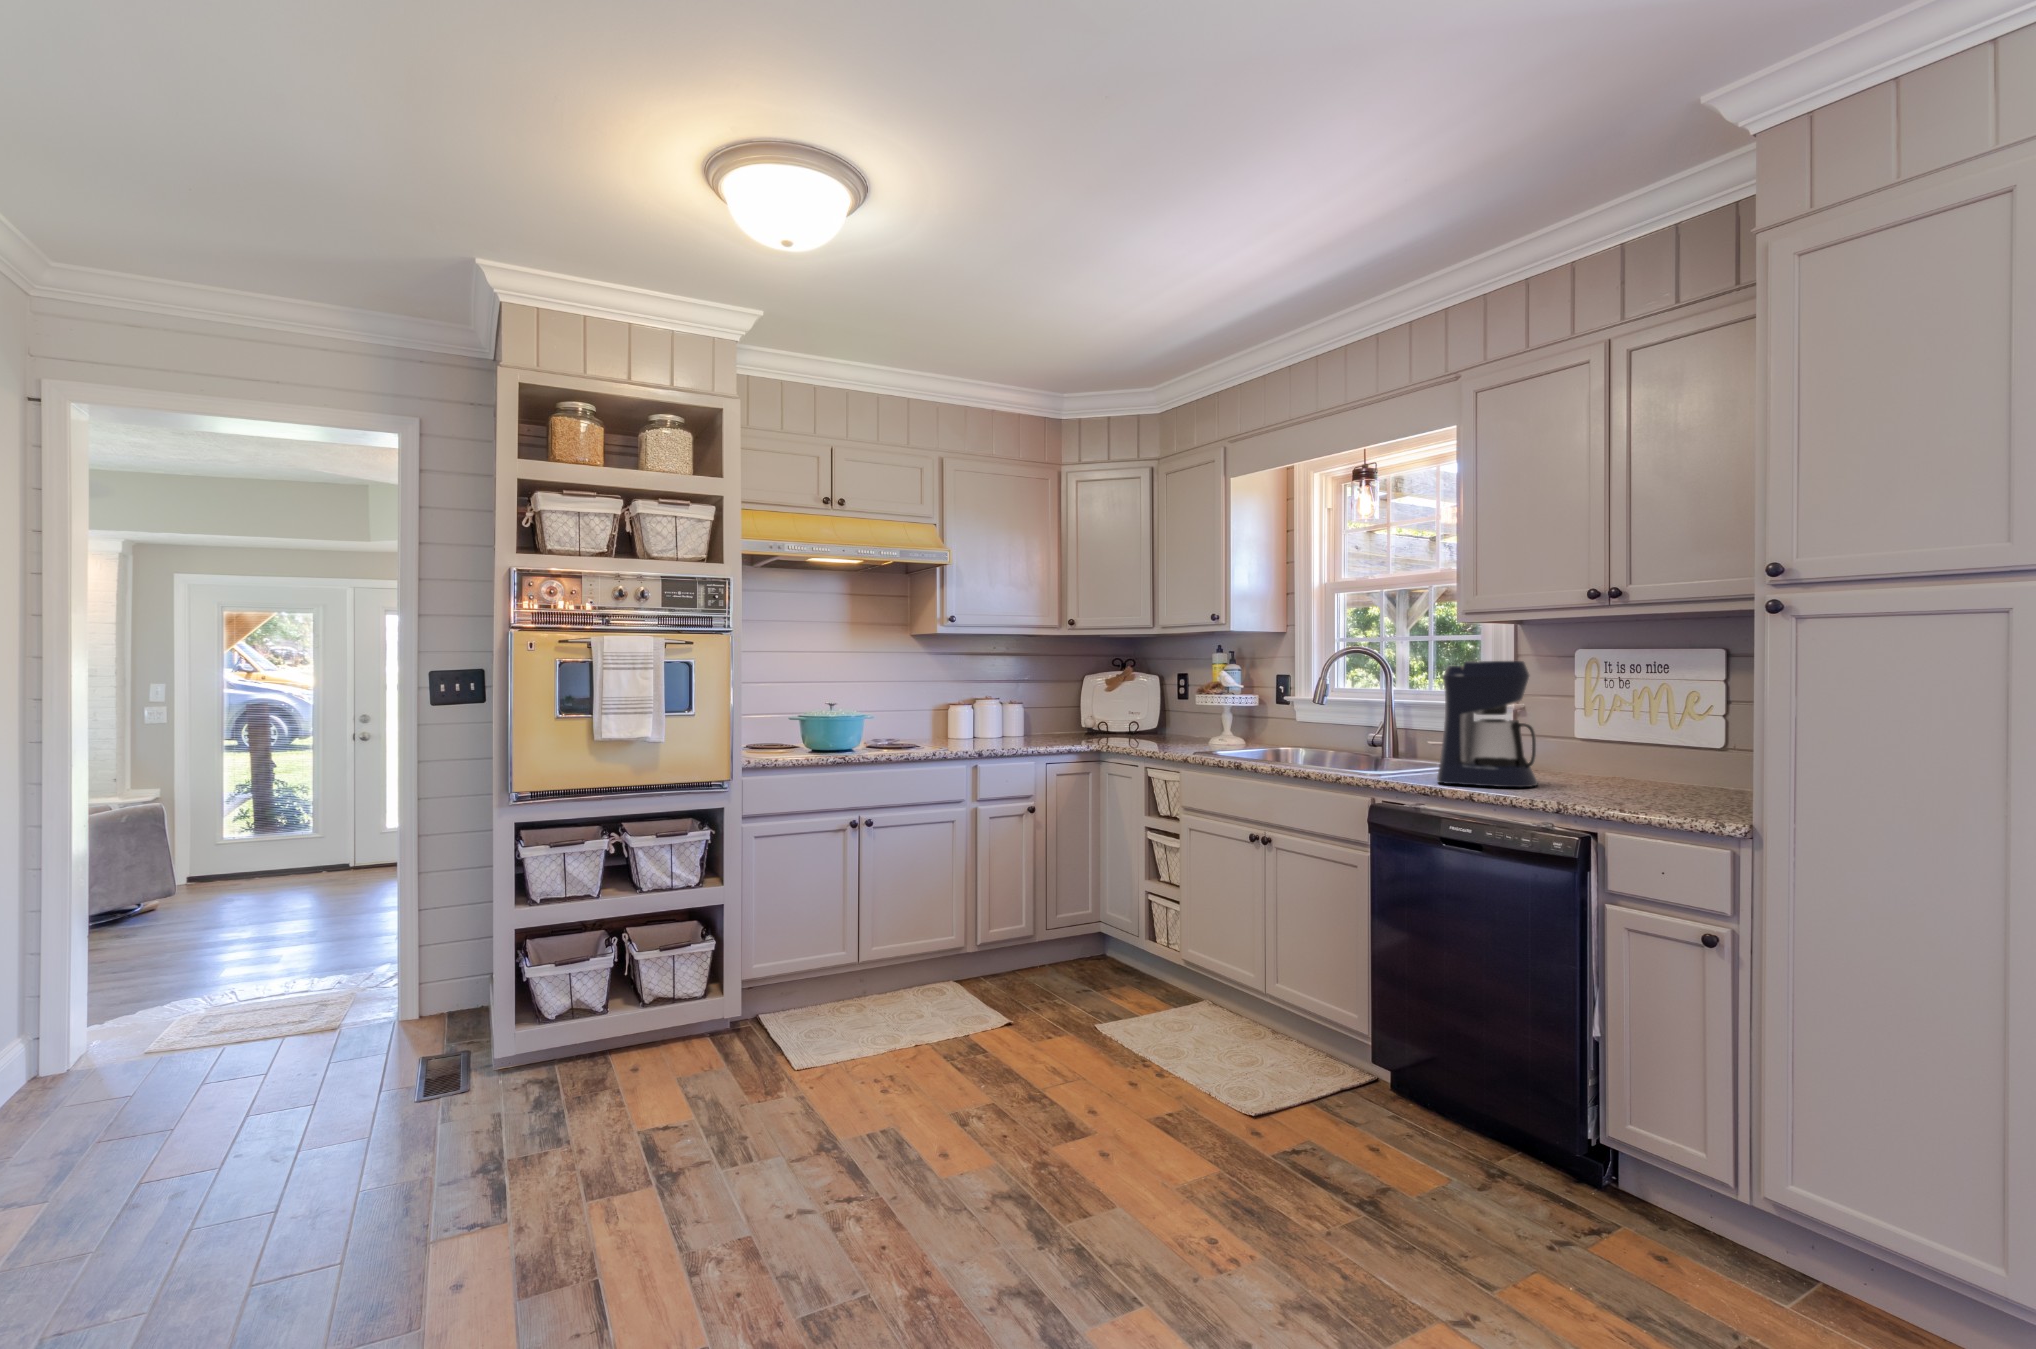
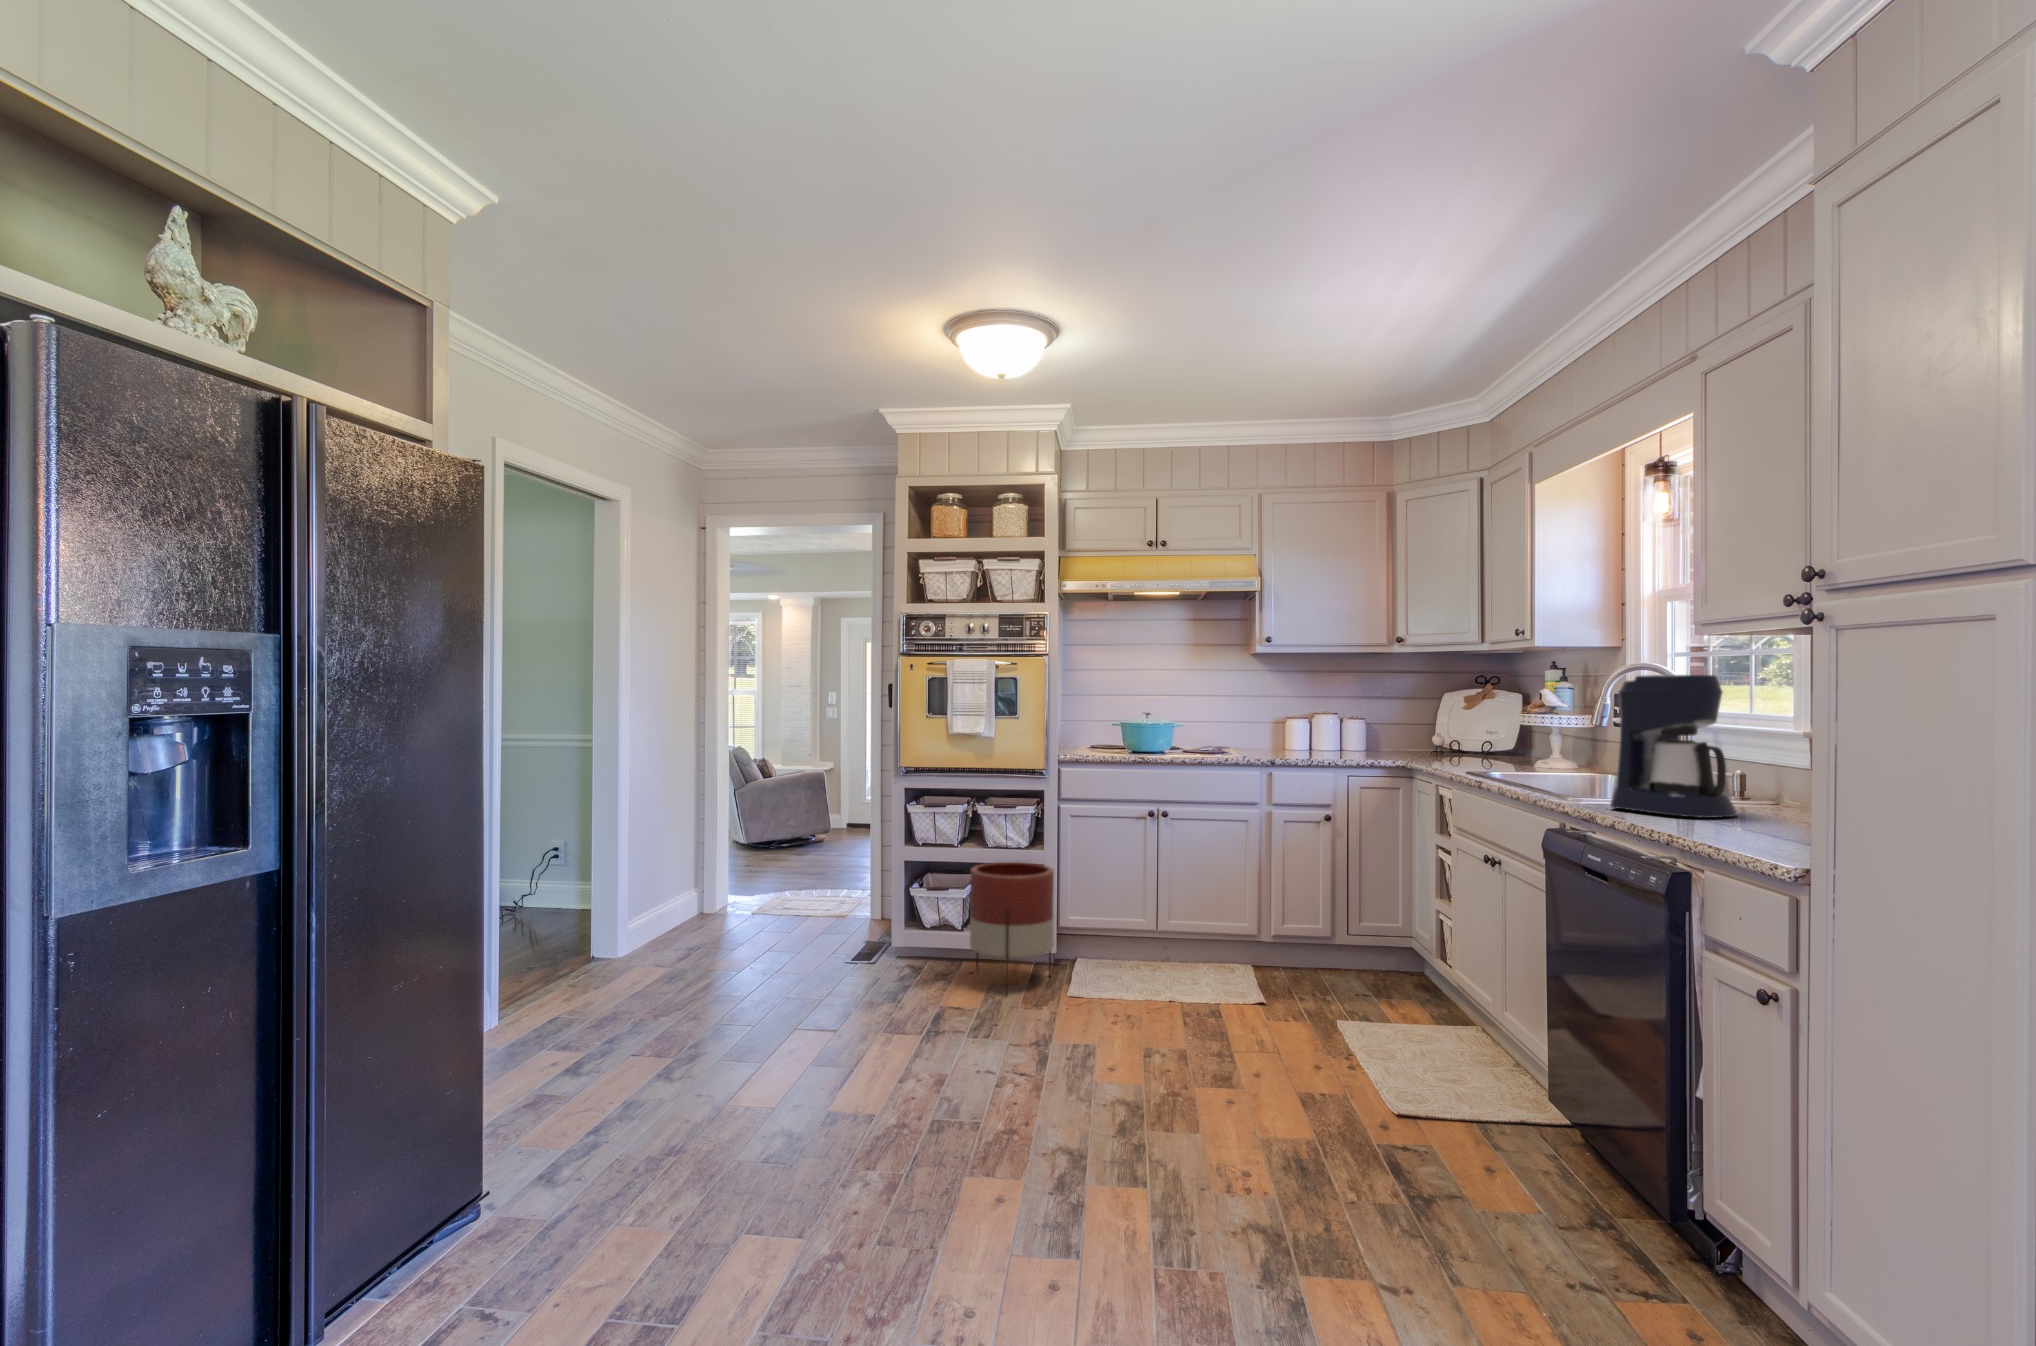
planter: none [647,903,763,1085] -> present [970,862,1054,995]

